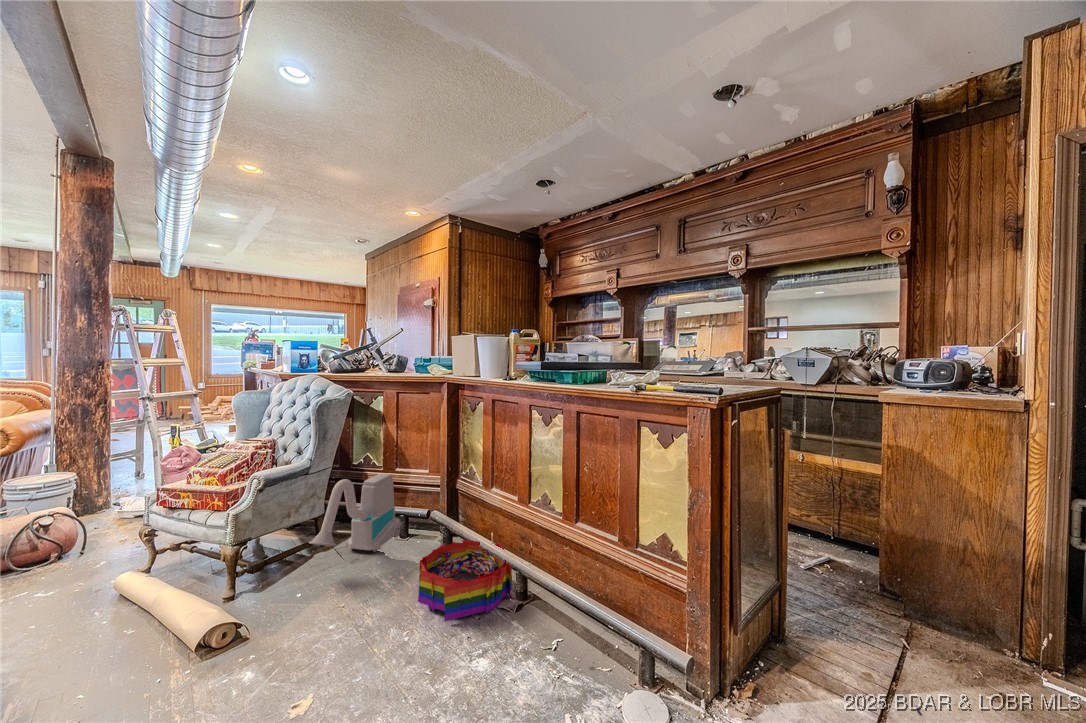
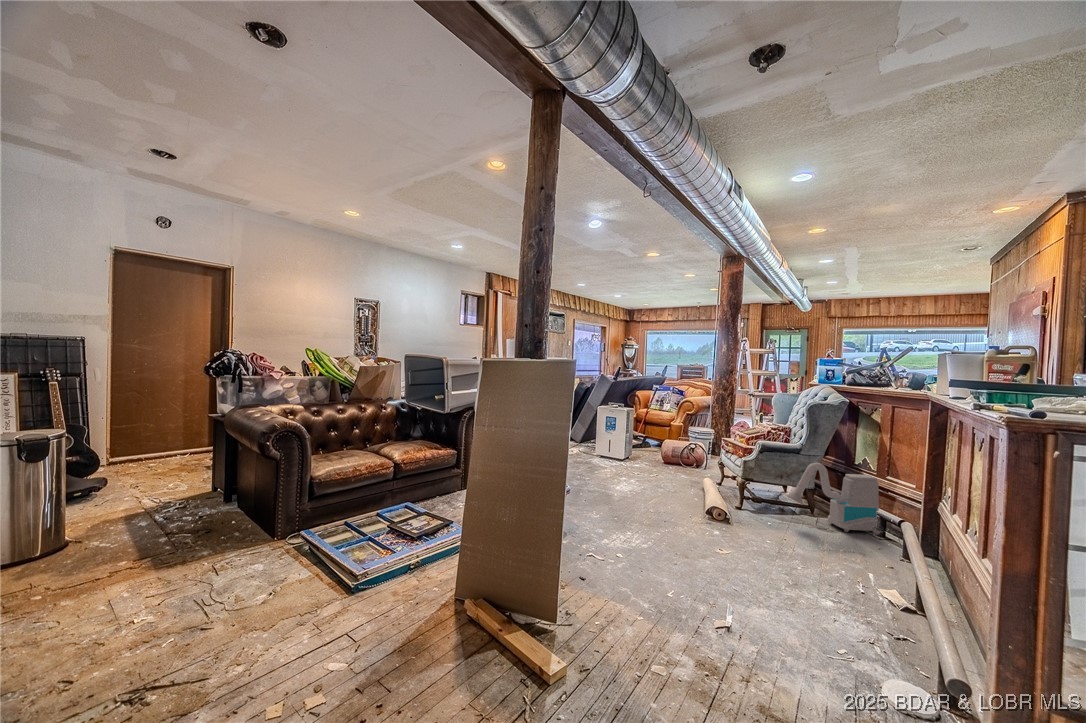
storage bin: present [418,540,512,621] -> none [832,536,941,605]

